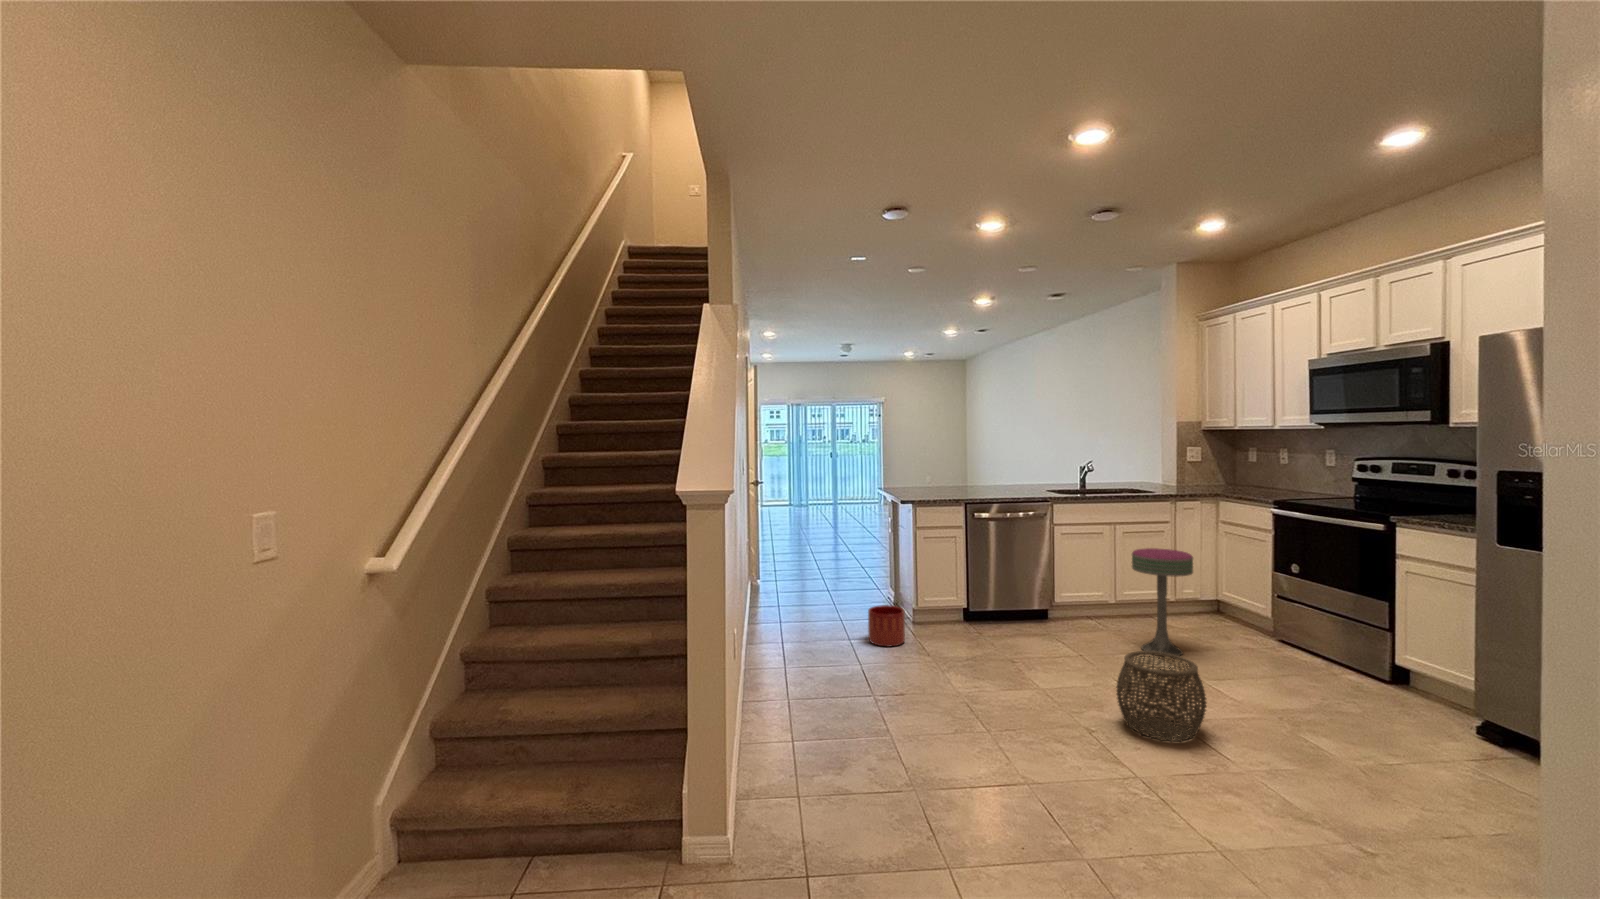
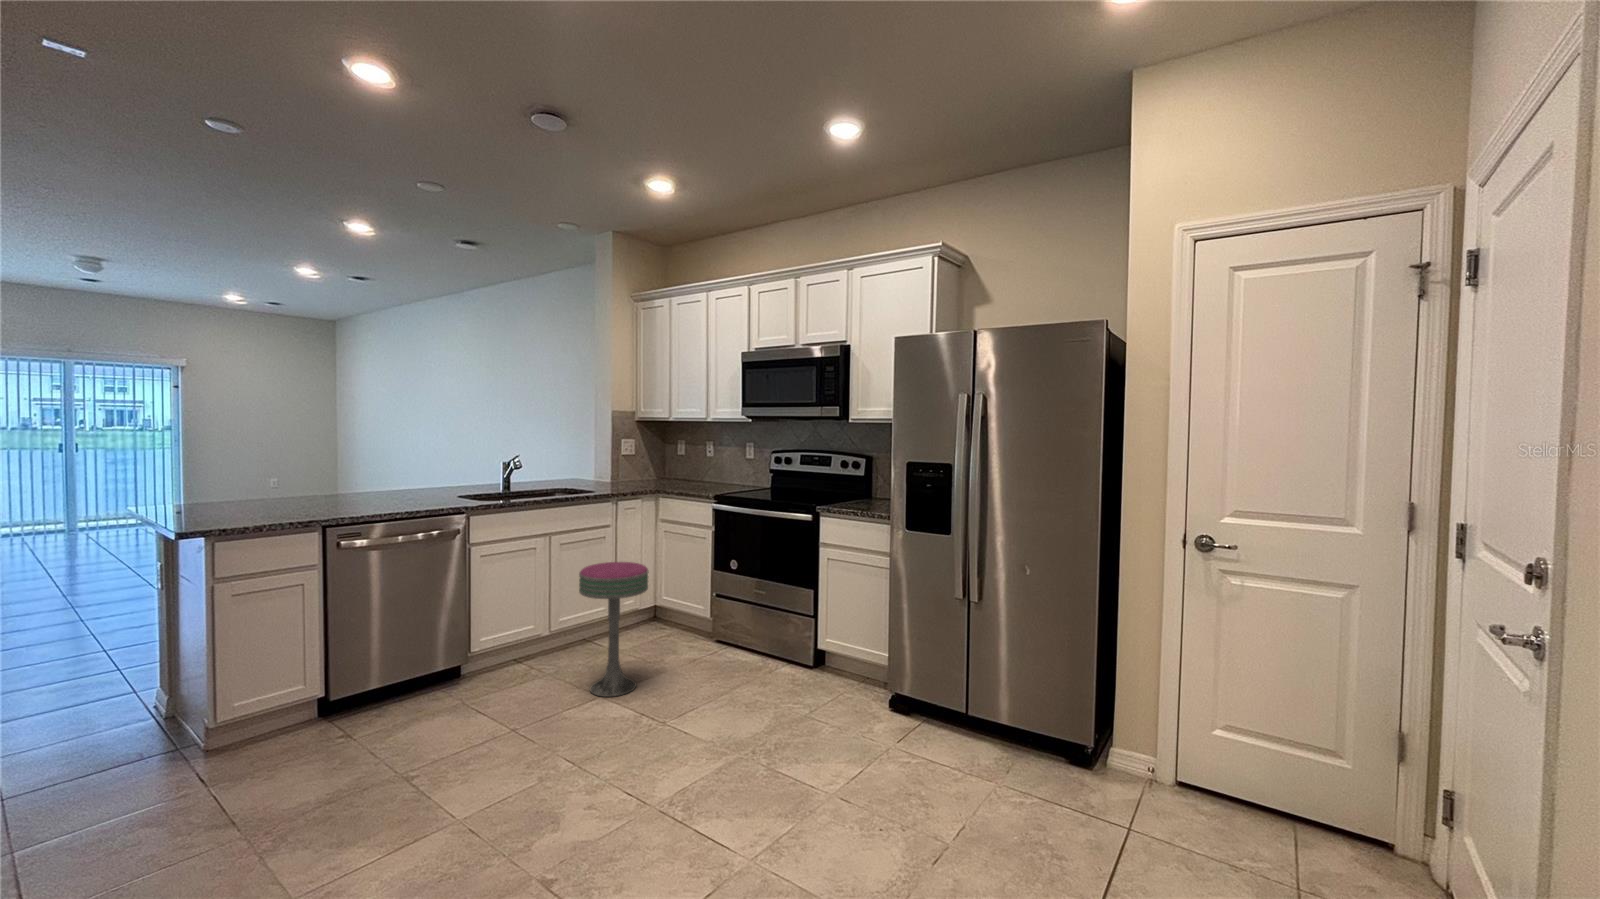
planter: present [868,605,905,647] -> none [66,745,175,847]
woven basket: present [1116,651,1207,741] -> none [589,720,705,863]

